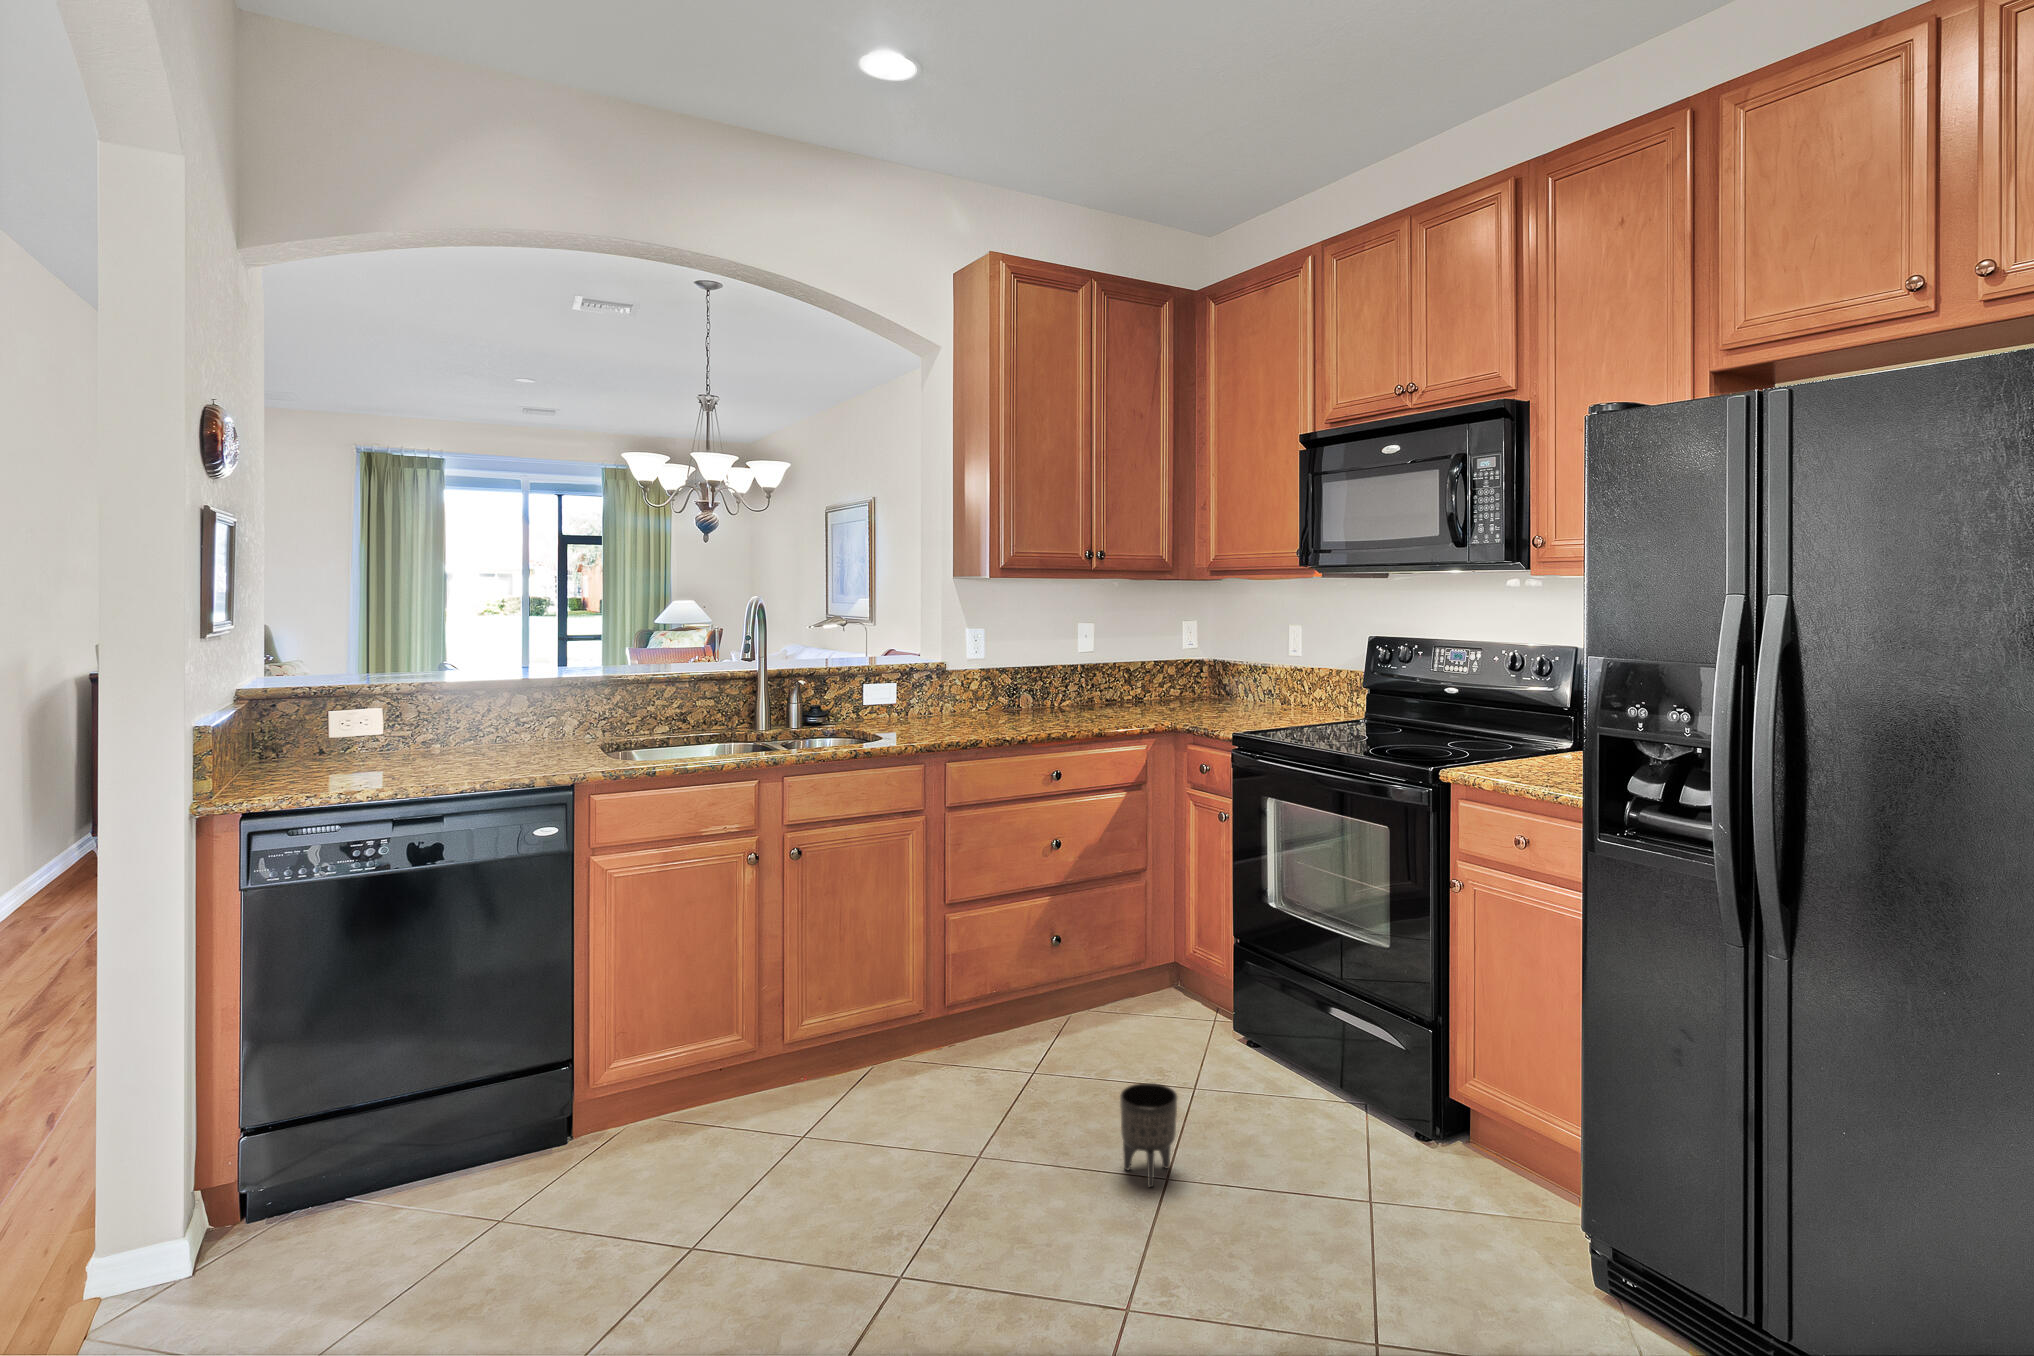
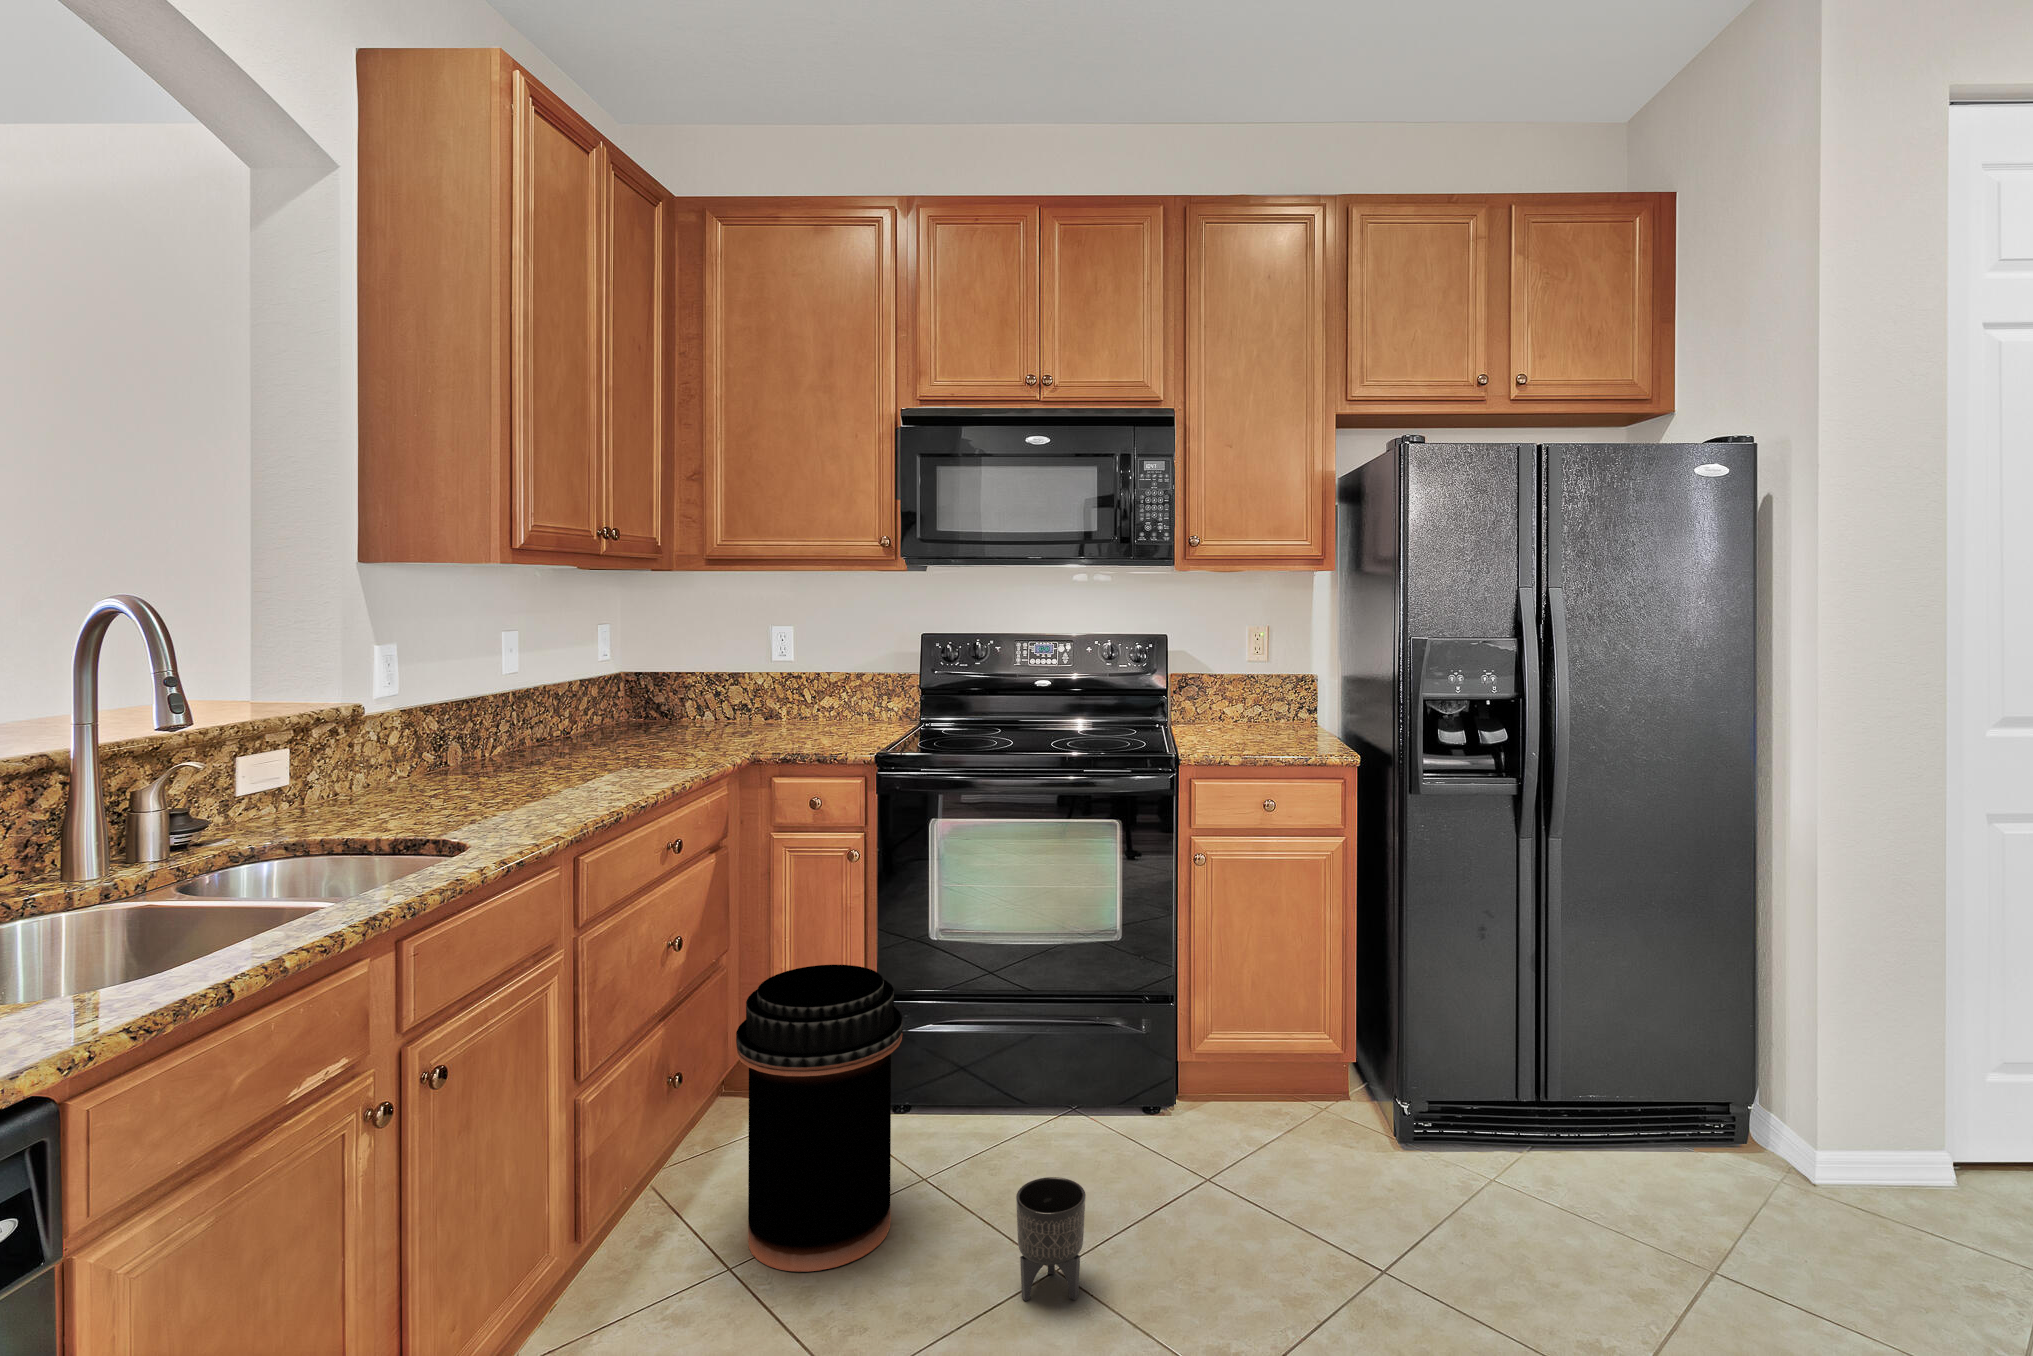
trash can: none [1043,879,1163,1098] -> present [736,965,903,1272]

